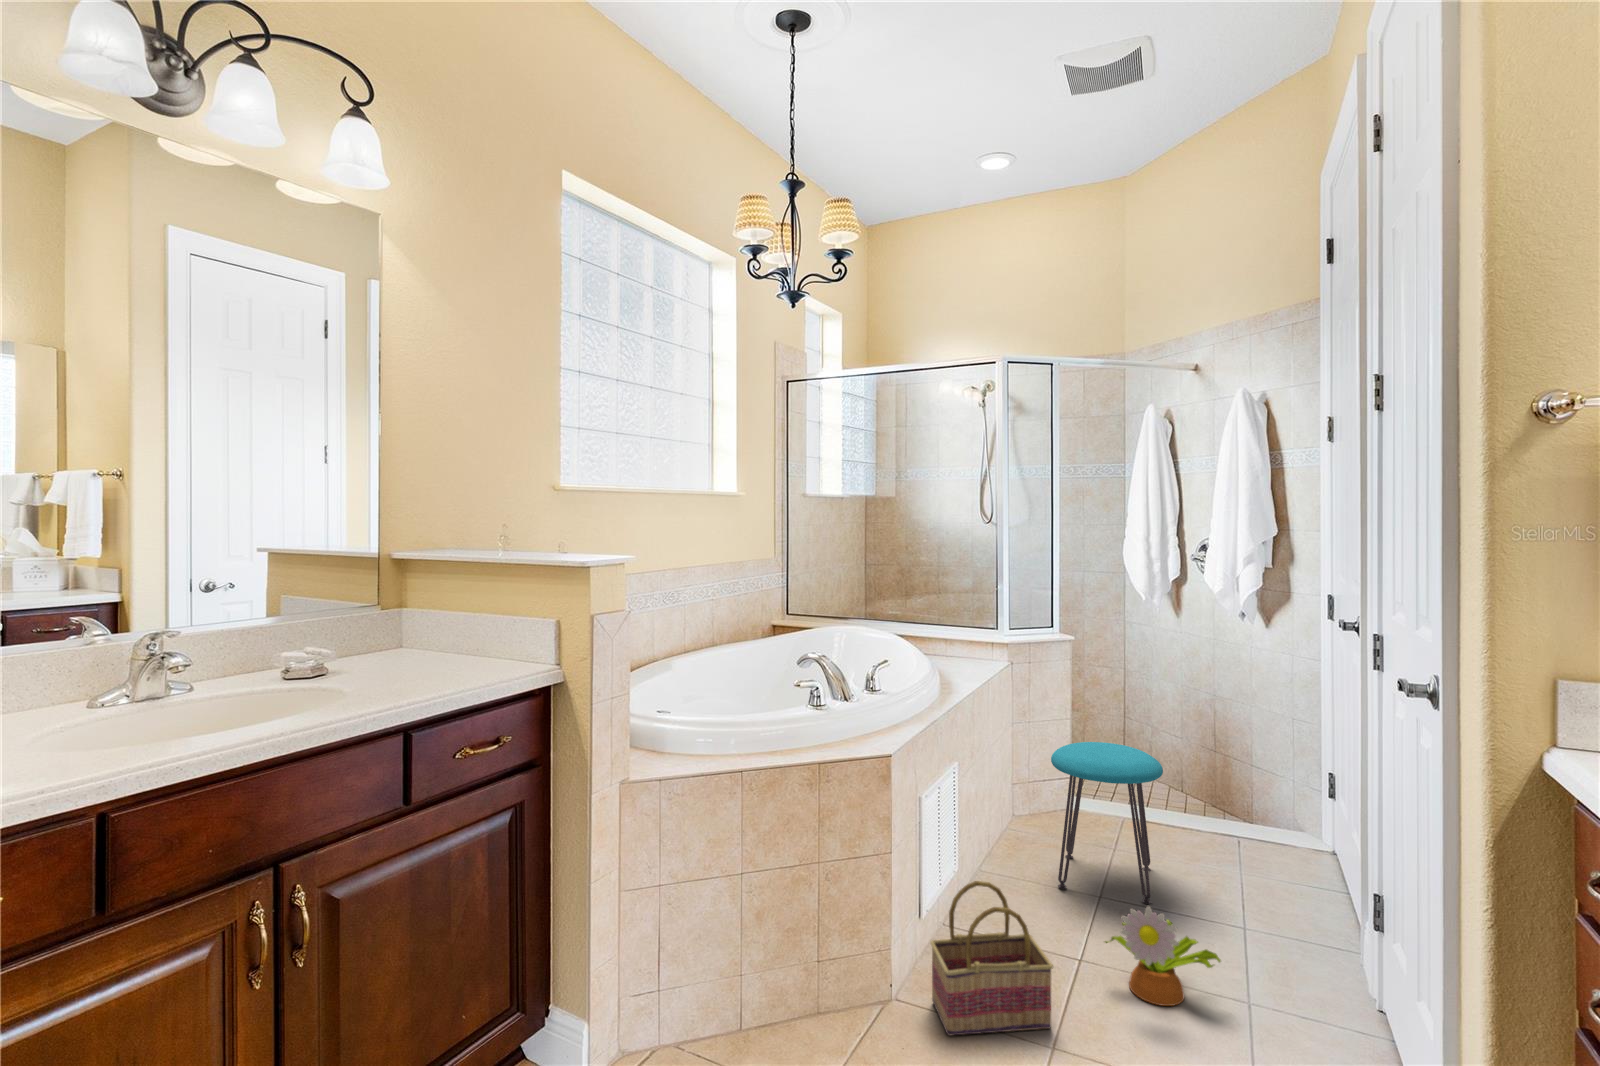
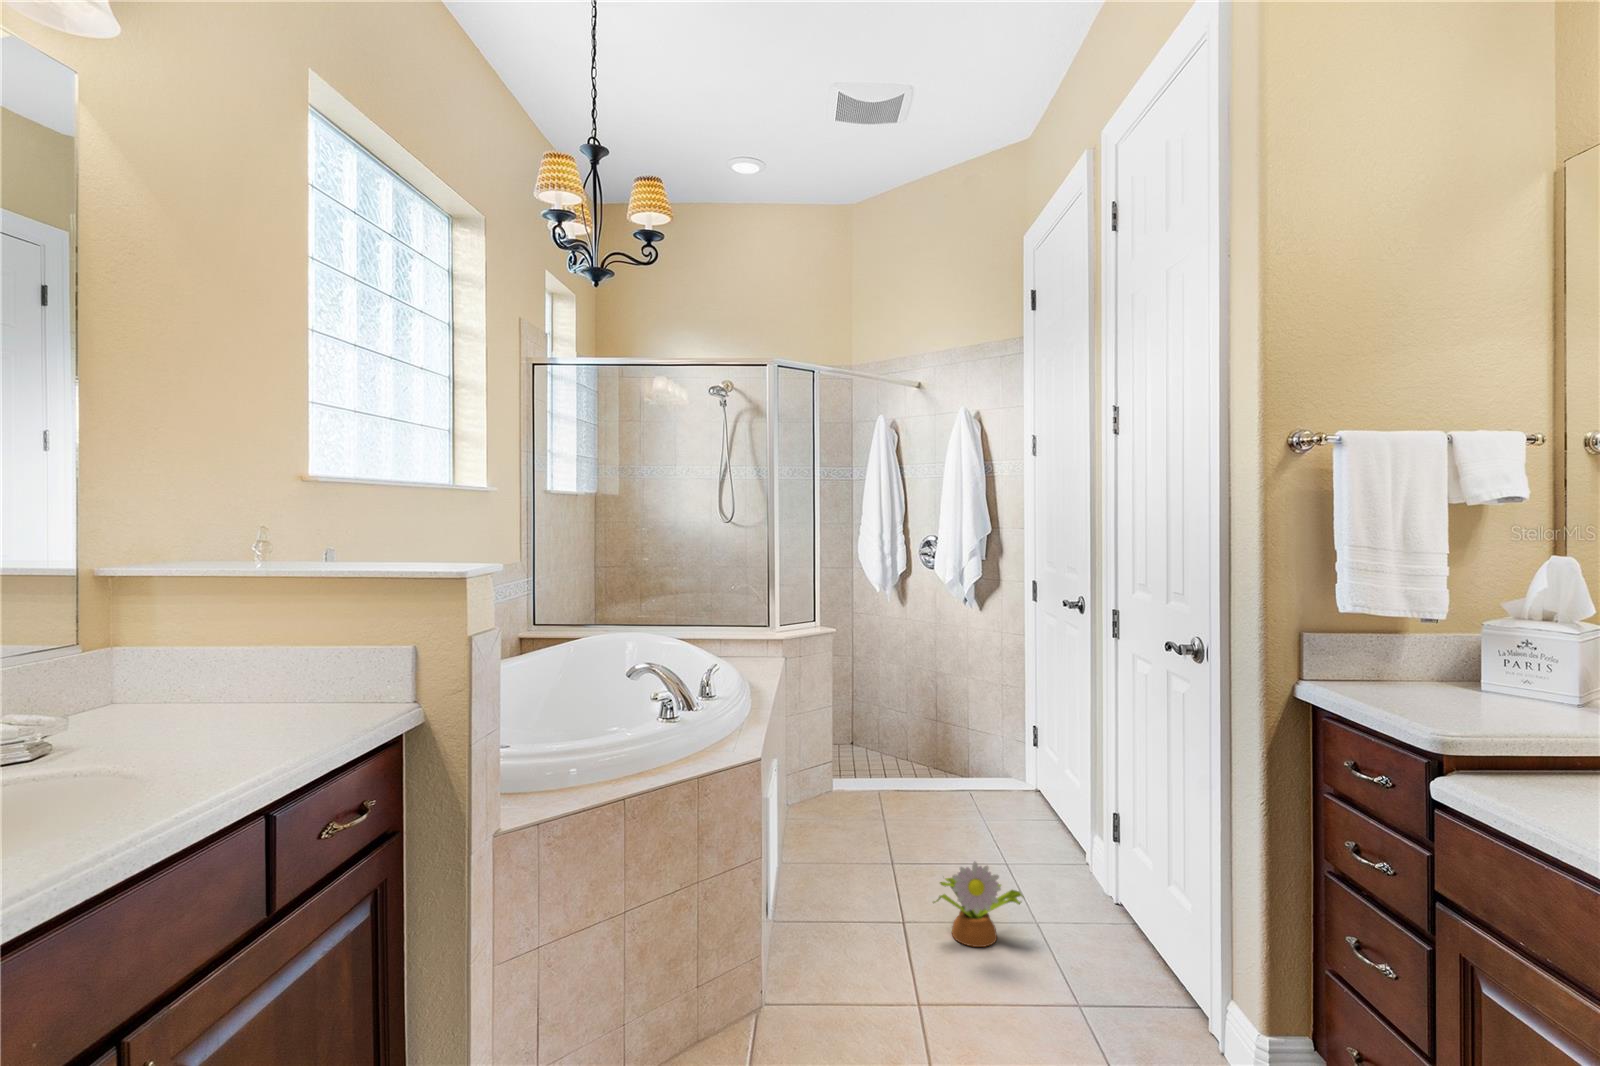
stool: present [1051,742,1163,904] -> none [843,724,938,864]
basket: present [931,881,1053,1035] -> none [799,868,914,1025]

